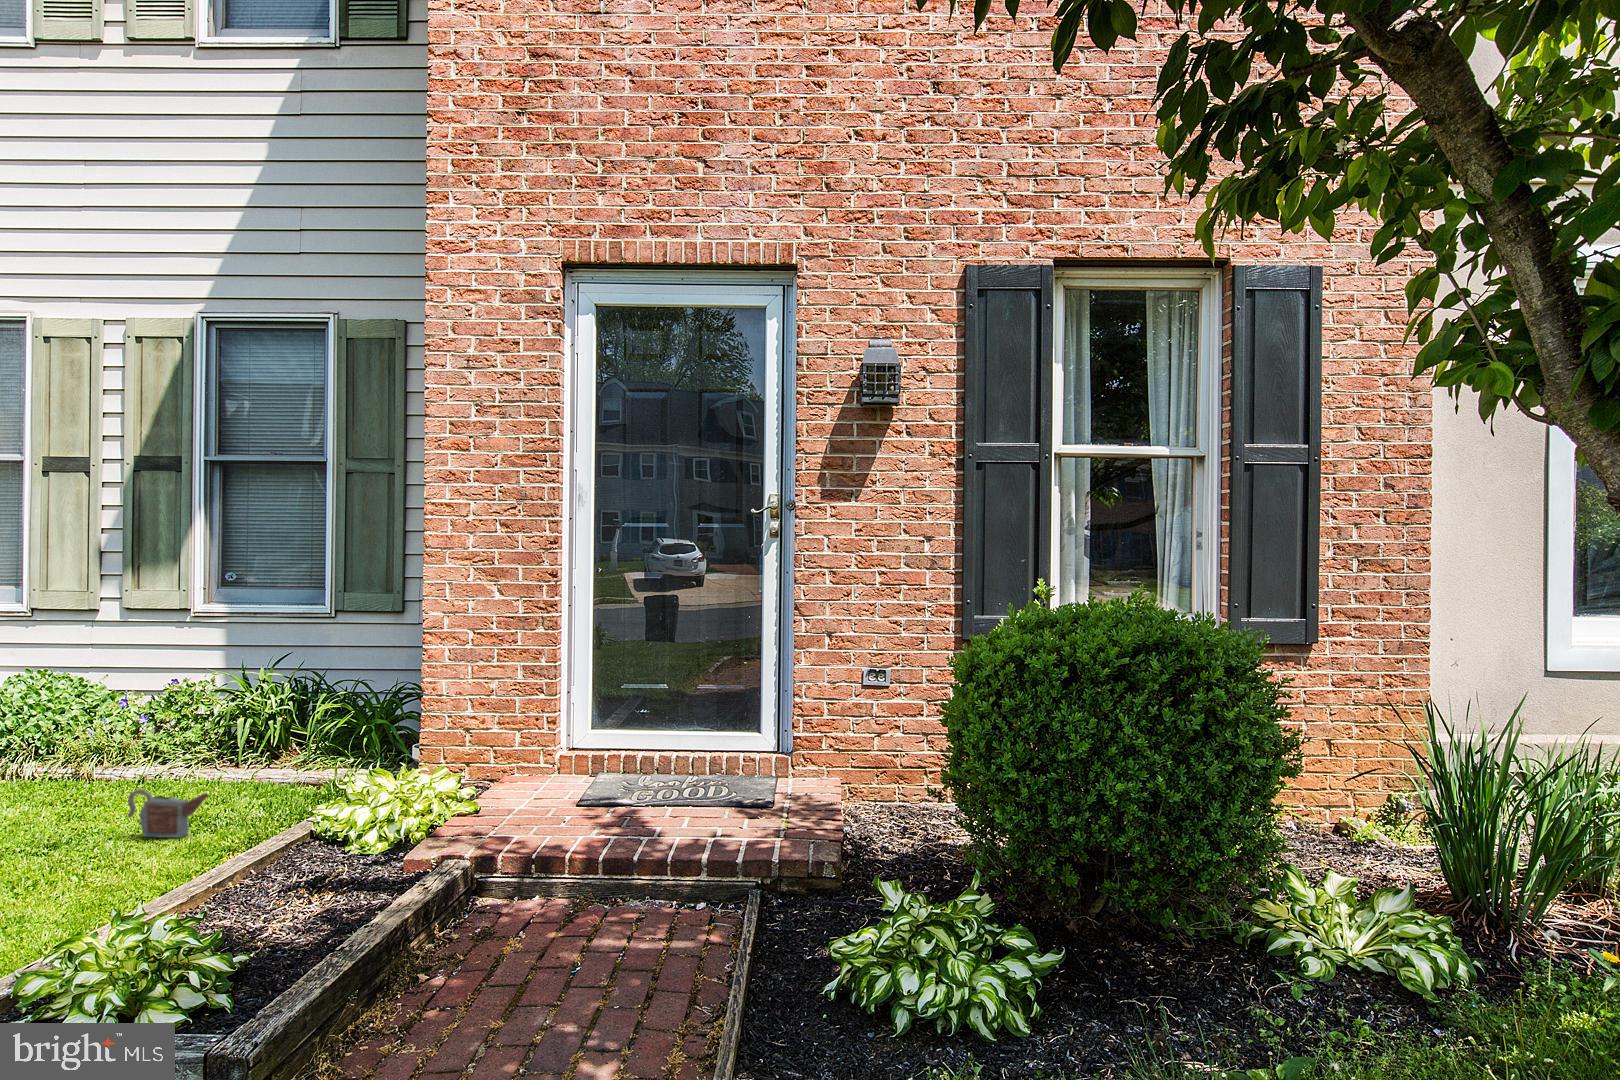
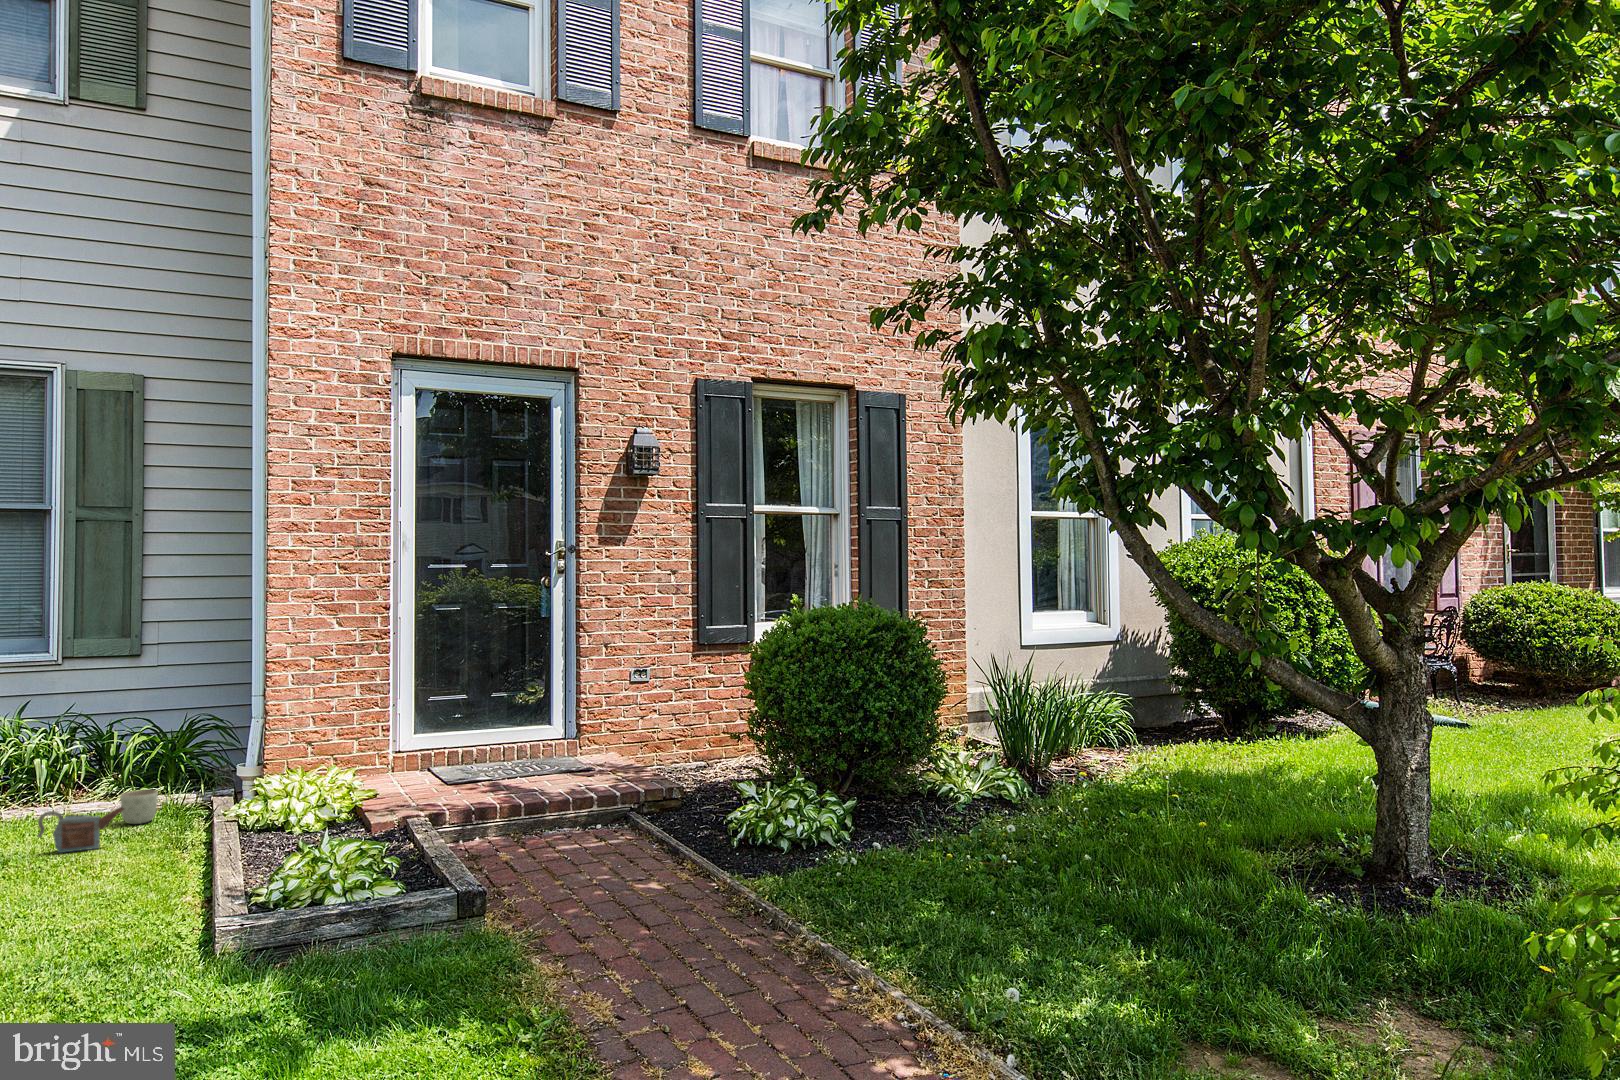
planter: none [256,768,297,807] -> present [120,790,158,824]

